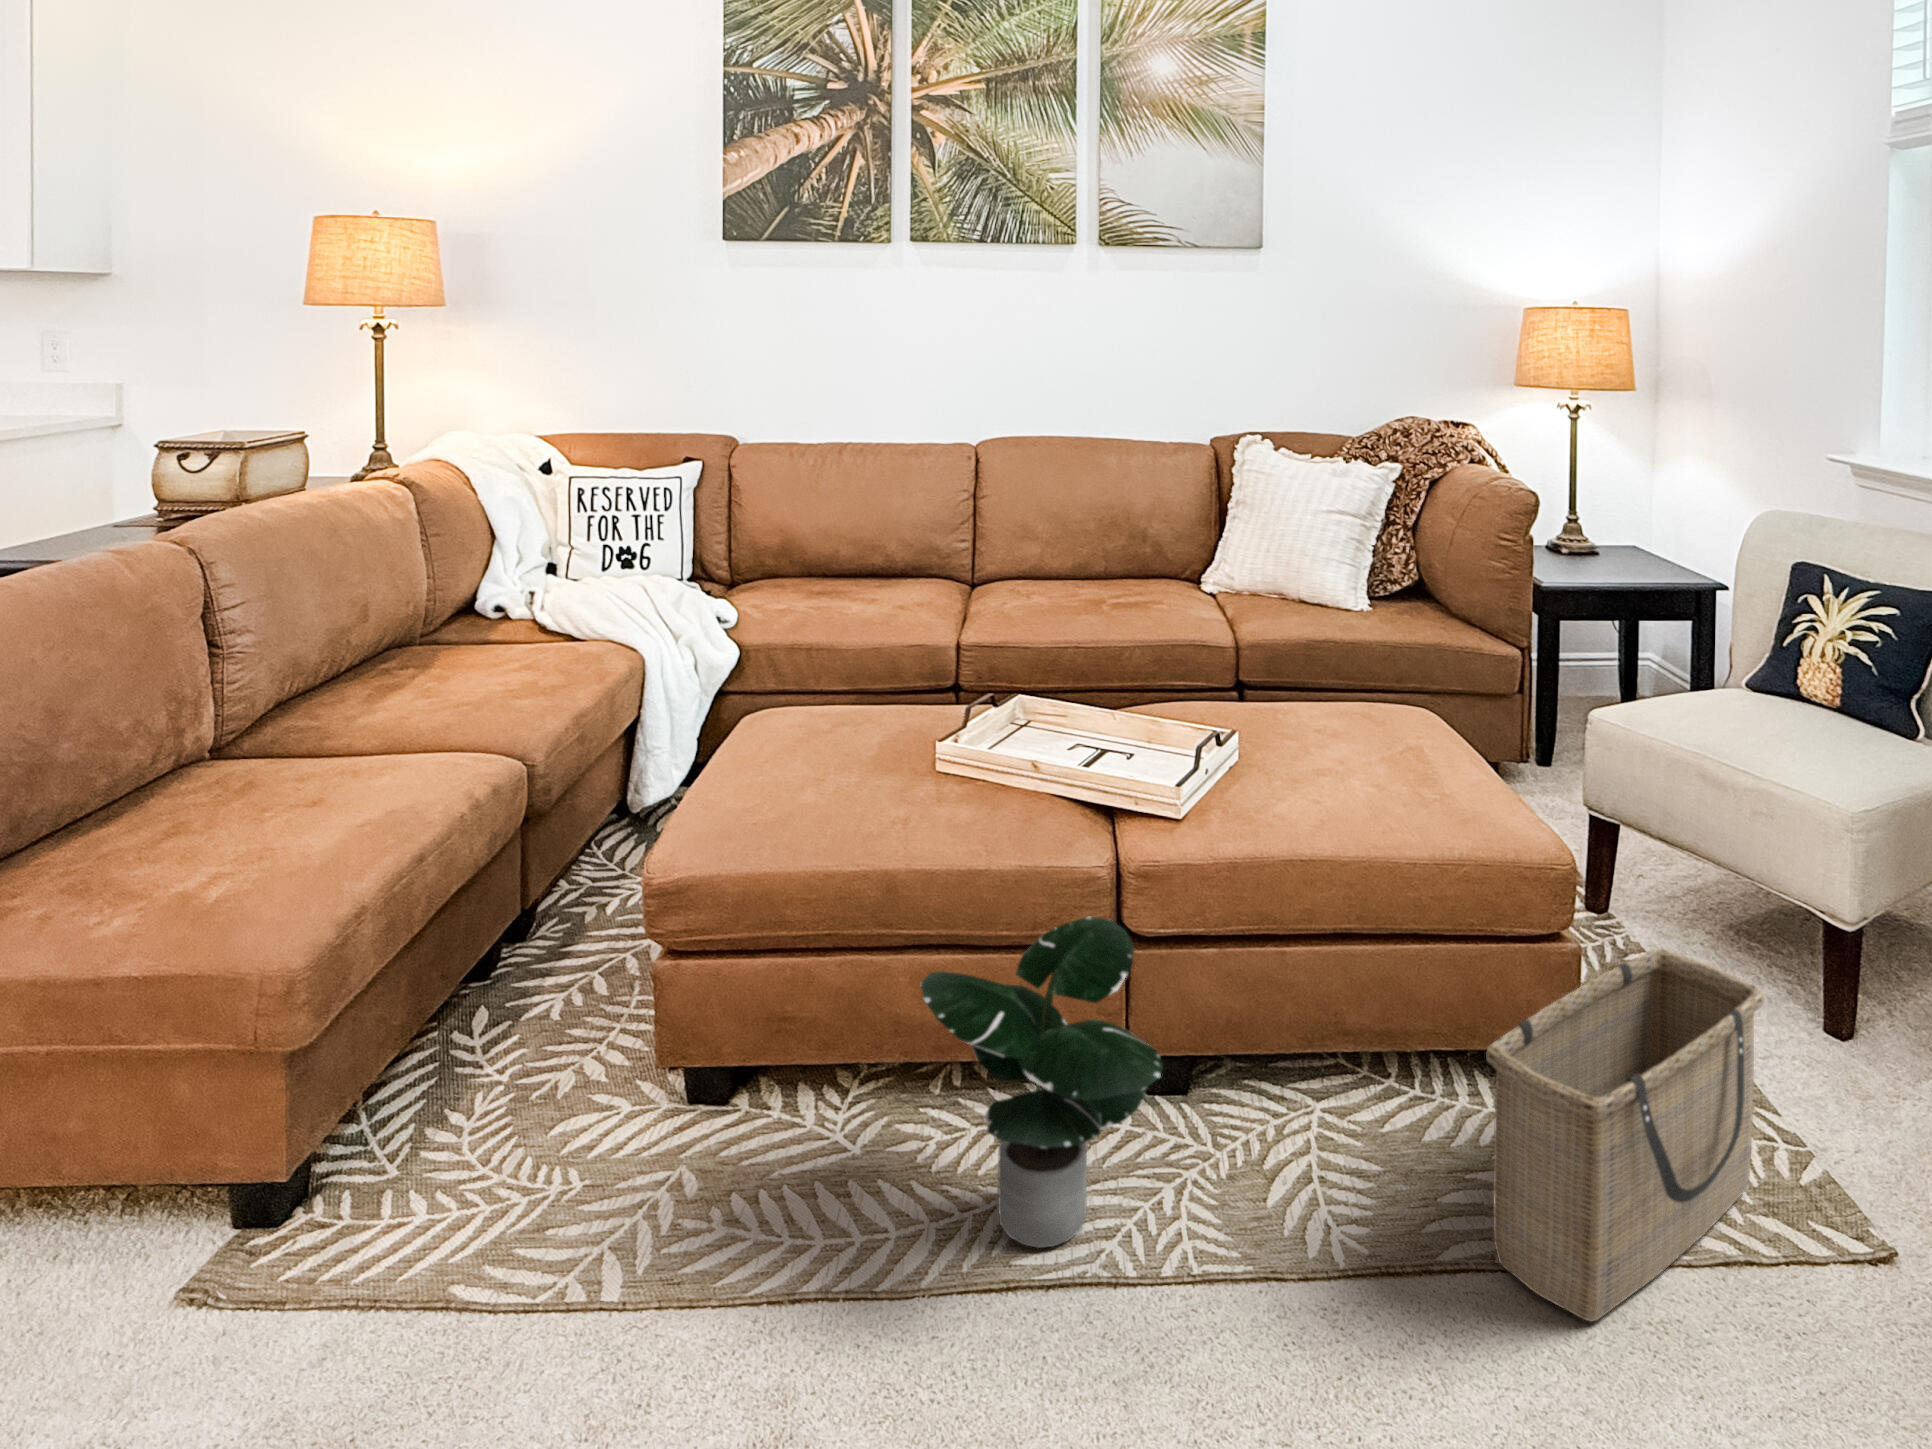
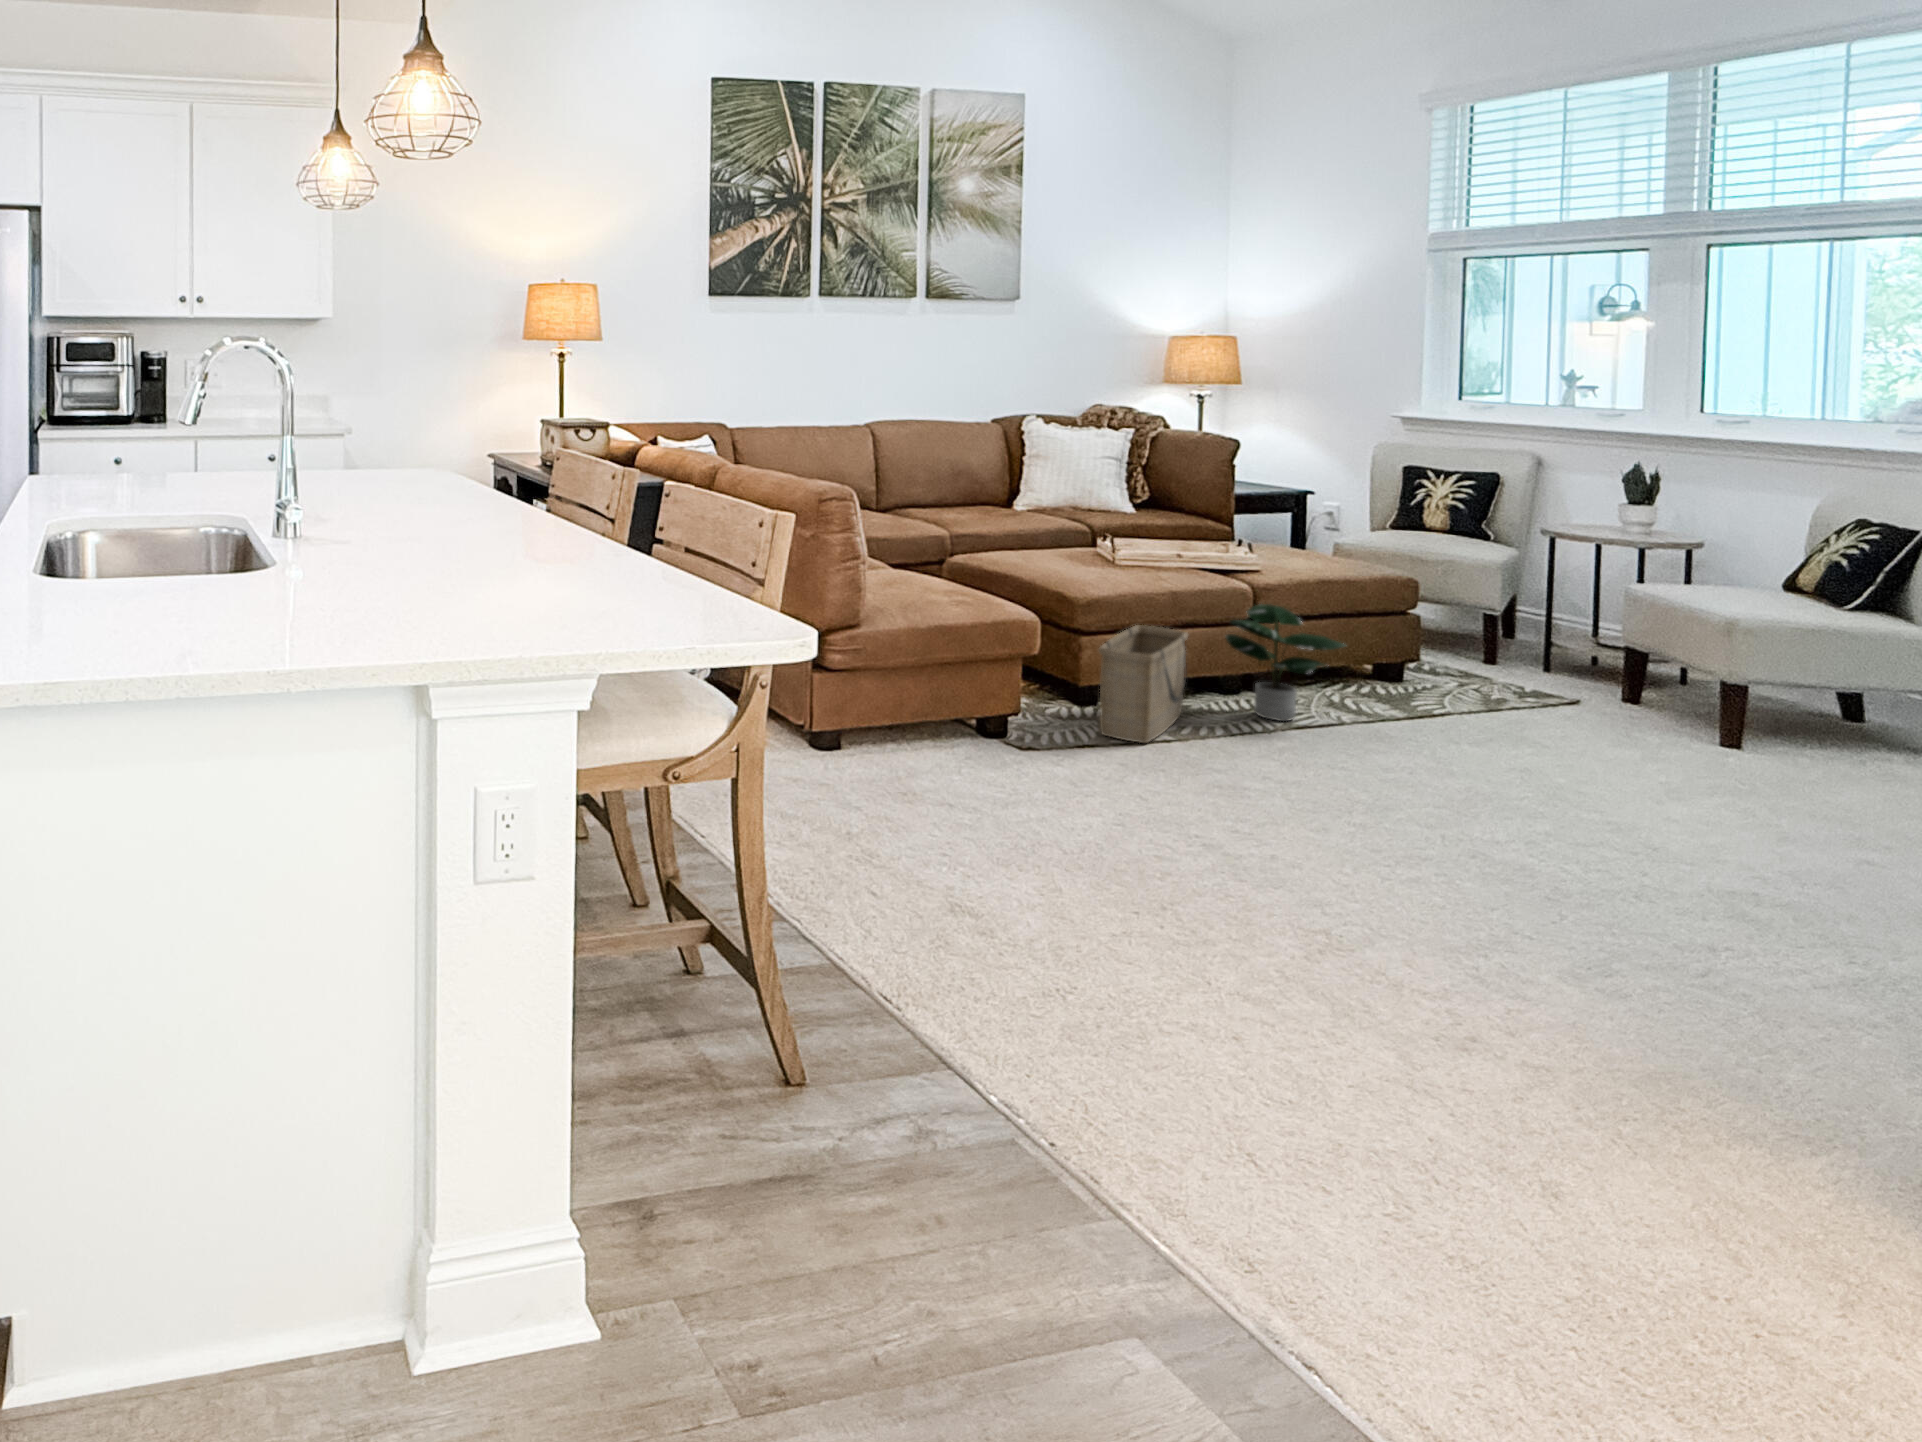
basket: present [1486,949,1764,1321] -> present [1099,625,1188,743]

